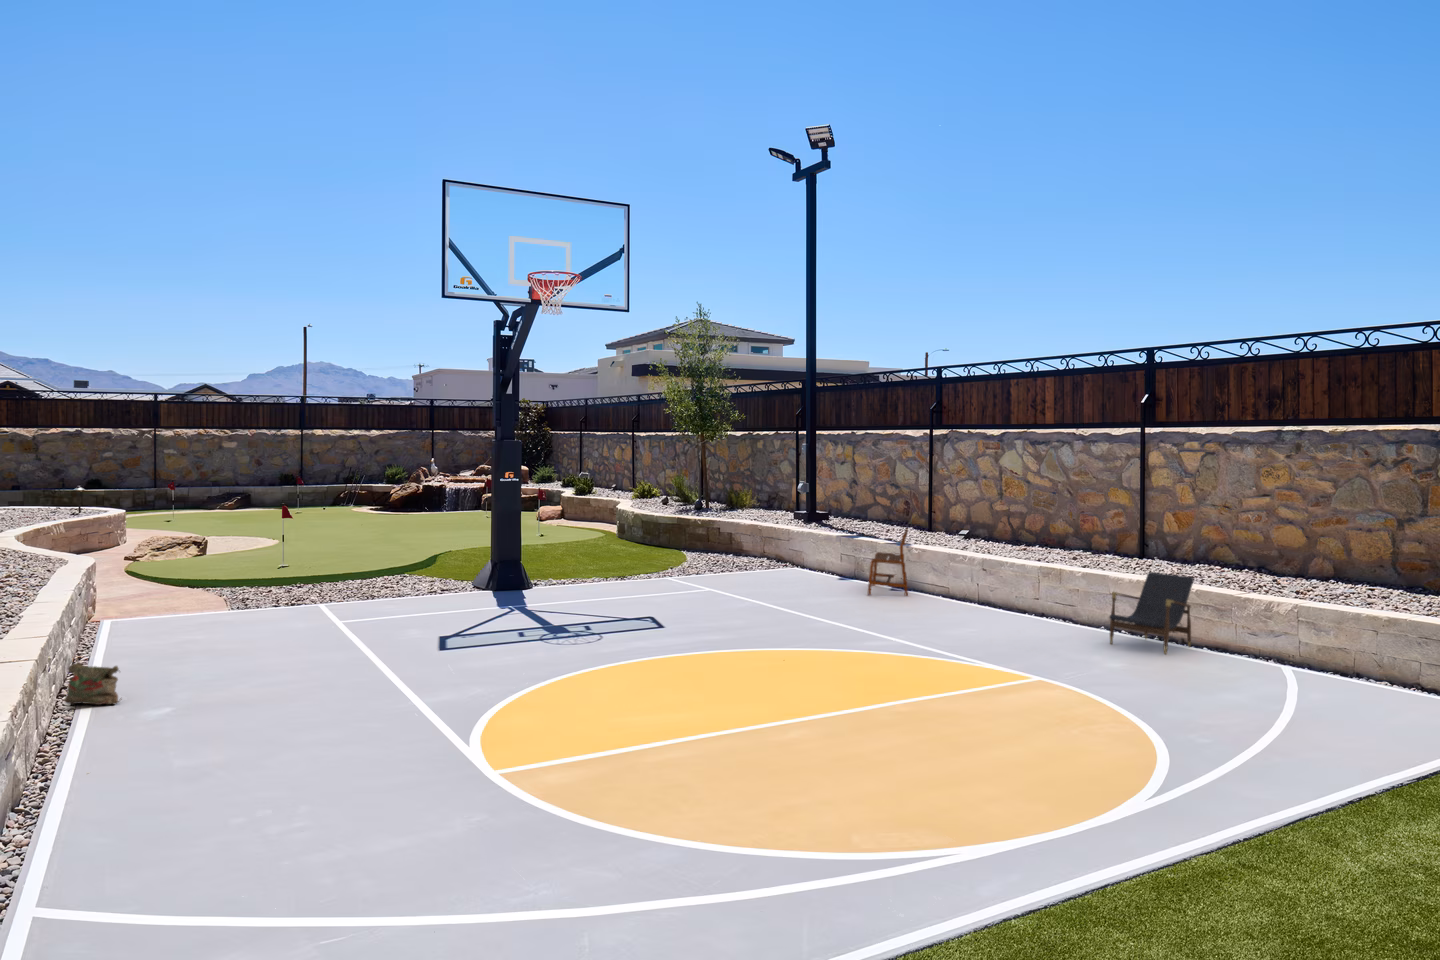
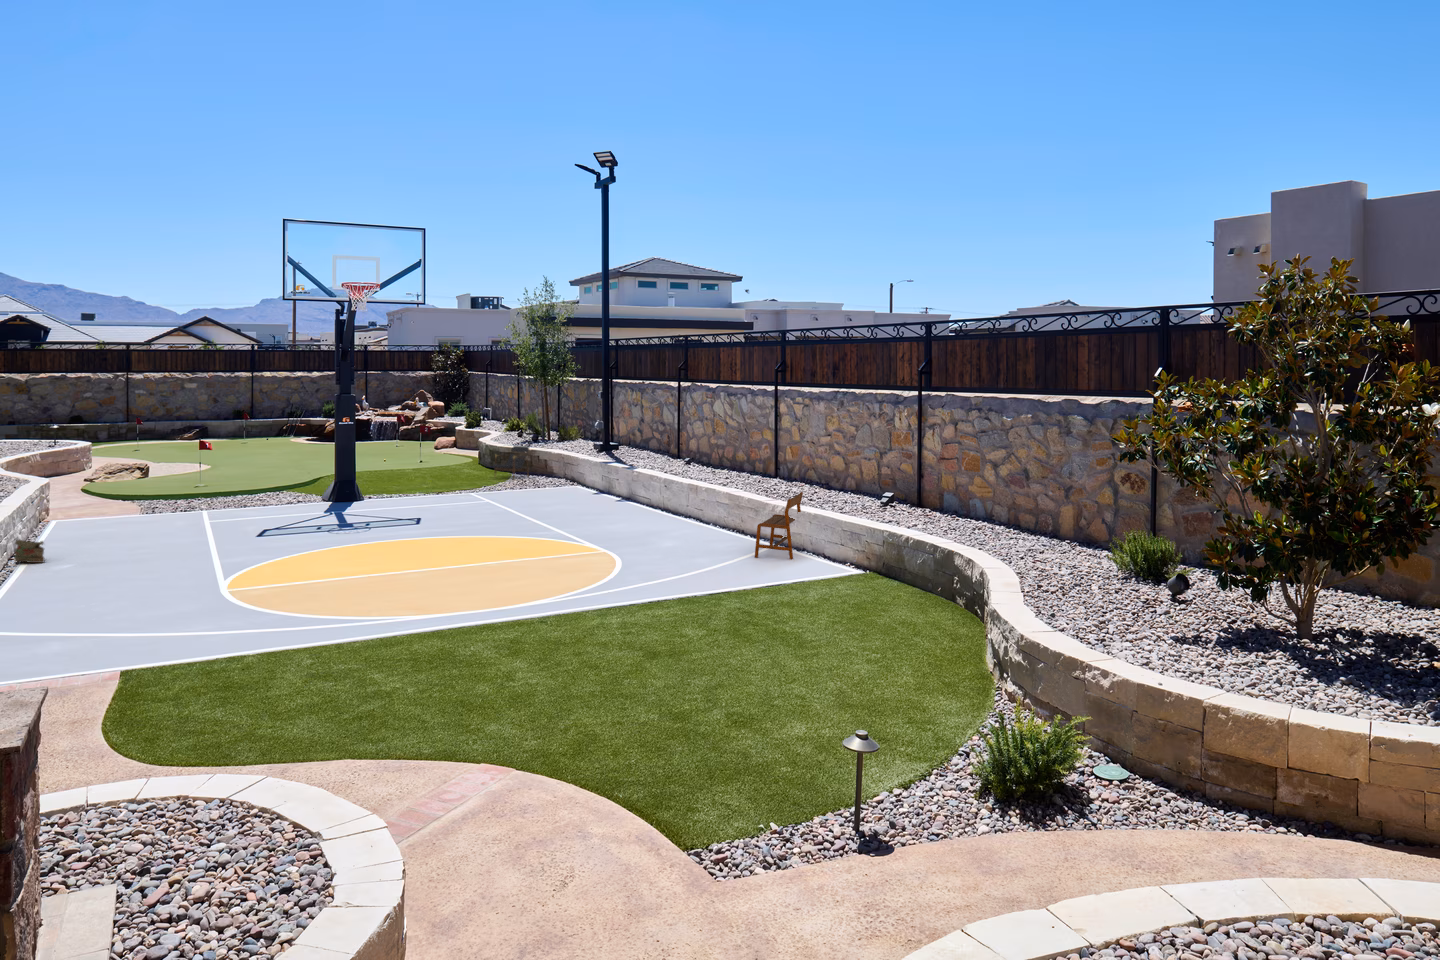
bench: present [868,529,908,596] -> present [755,492,803,559]
lounge chair: present [1110,572,1194,654] -> present [493,446,529,478]

